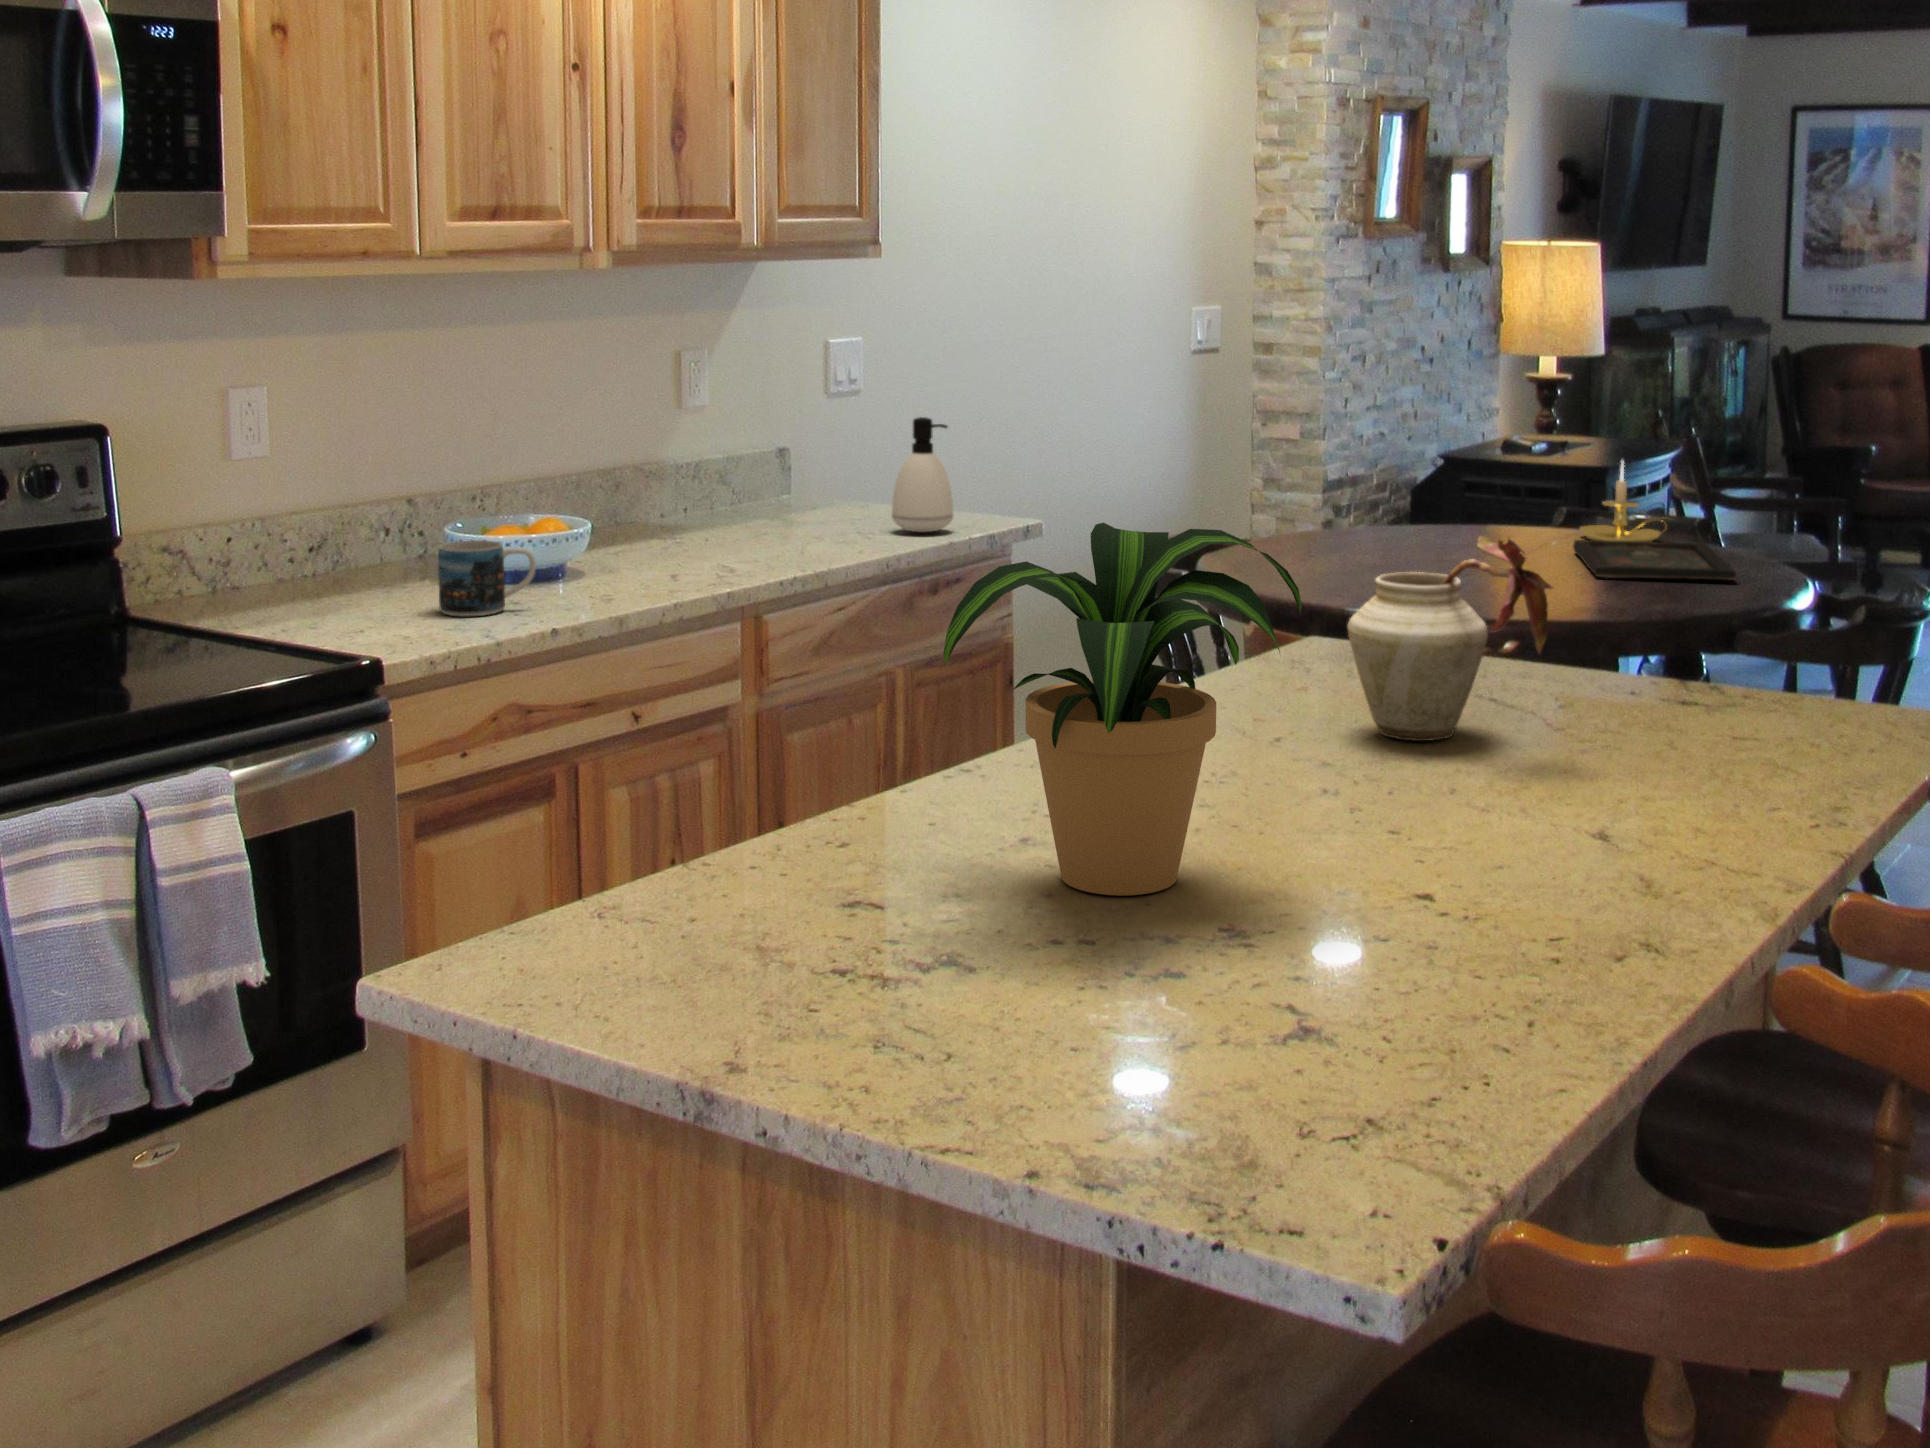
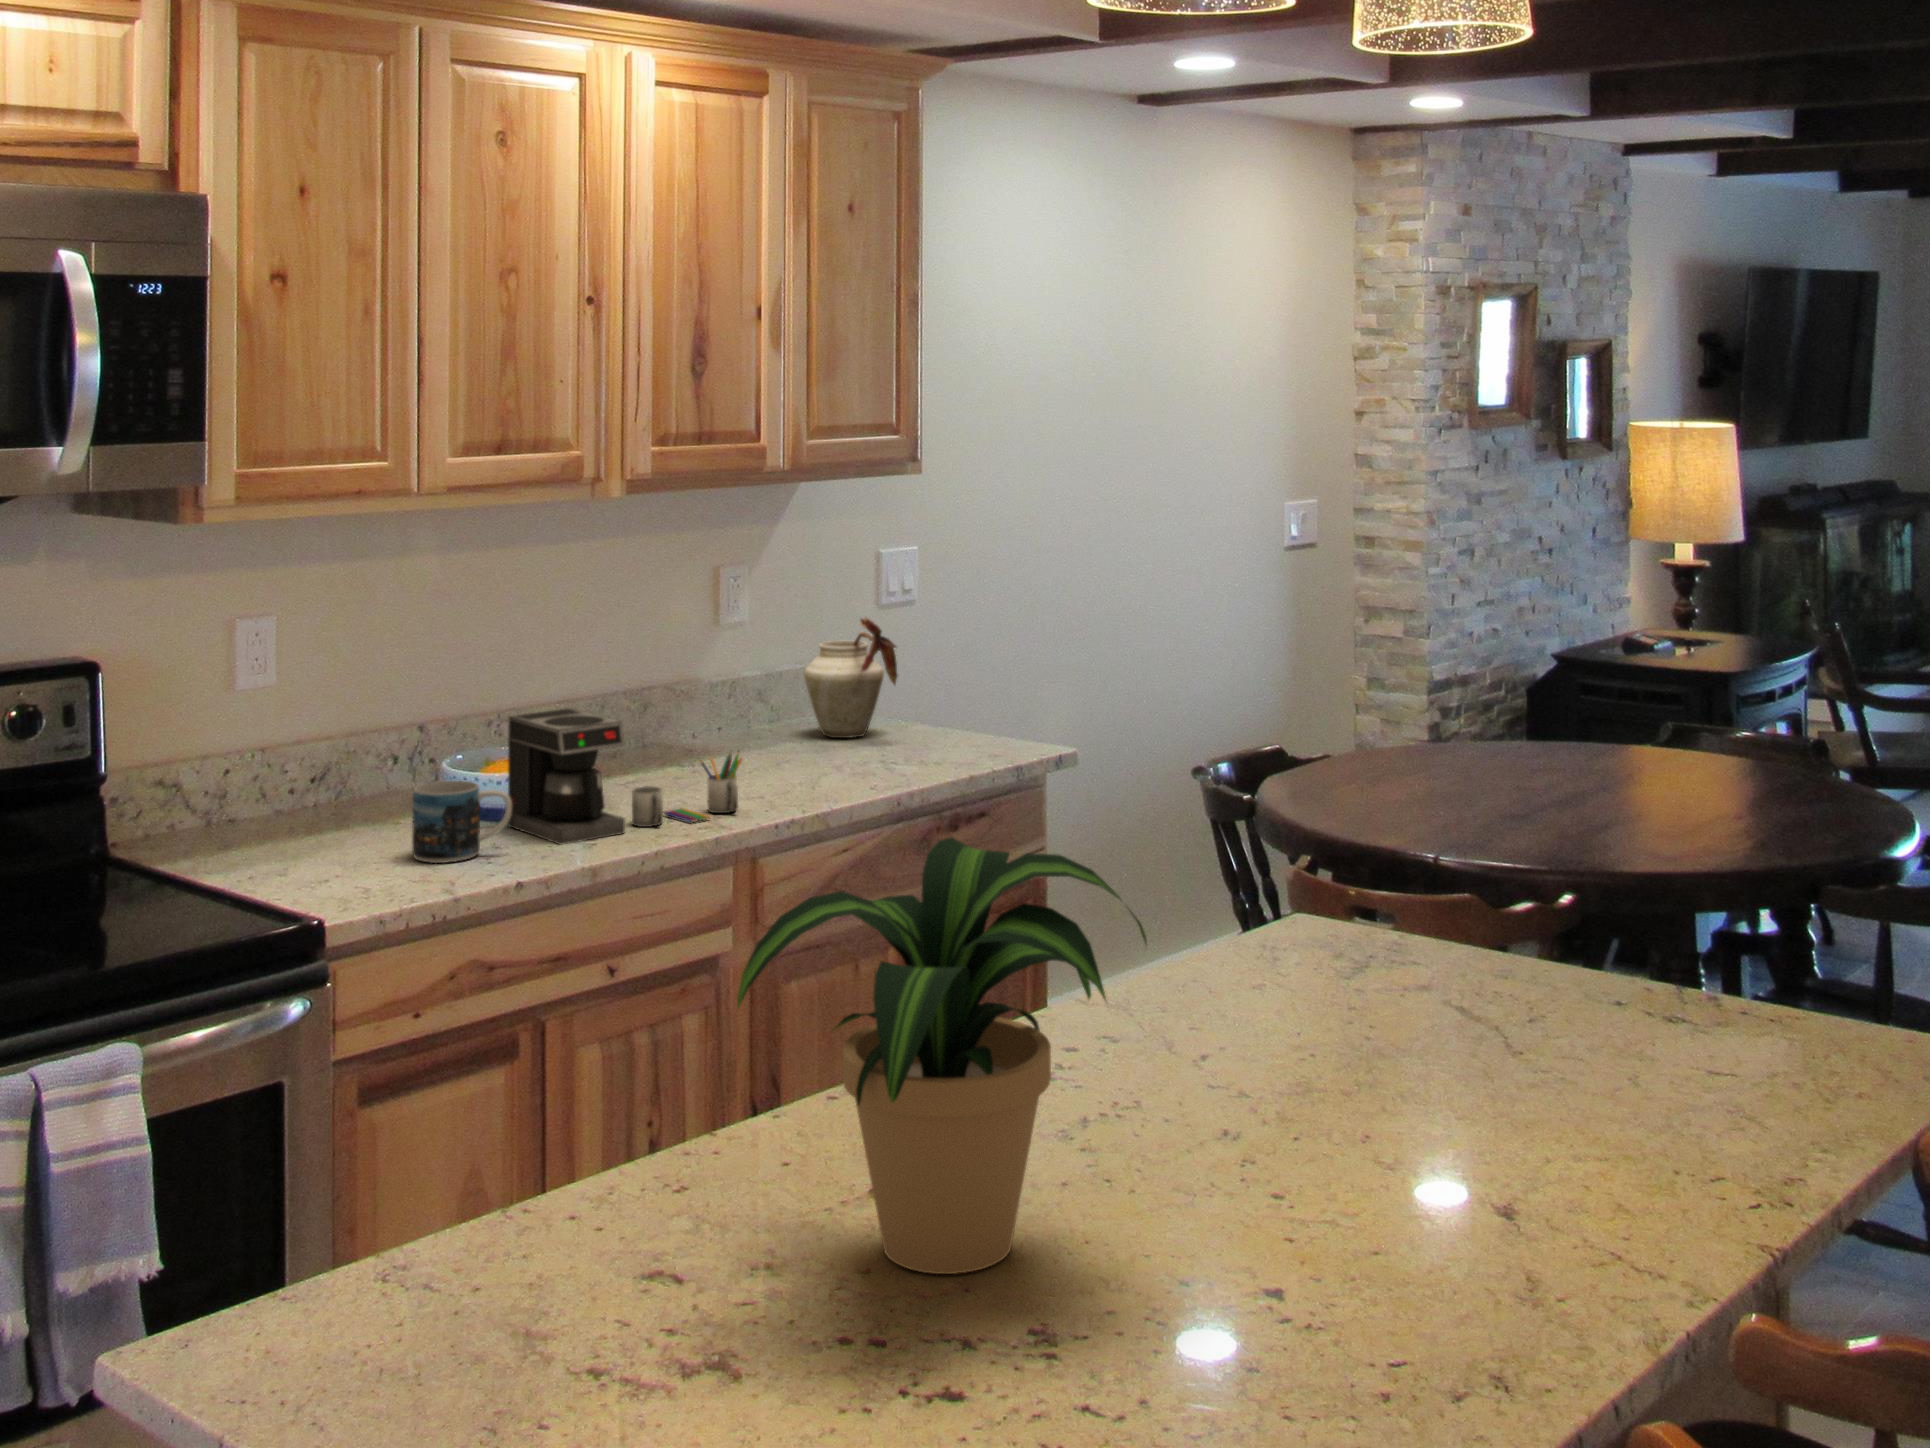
soap dispenser: present [892,417,953,532] -> none [919,637,983,758]
candle holder: present [1580,462,1667,542] -> none [1669,679,1771,772]
coffee maker: none [517,476,743,602] -> present [508,708,742,844]
vase: present [1348,536,1553,741] -> present [804,617,898,738]
tray: present [1573,540,1736,580] -> none [1656,769,1826,823]

